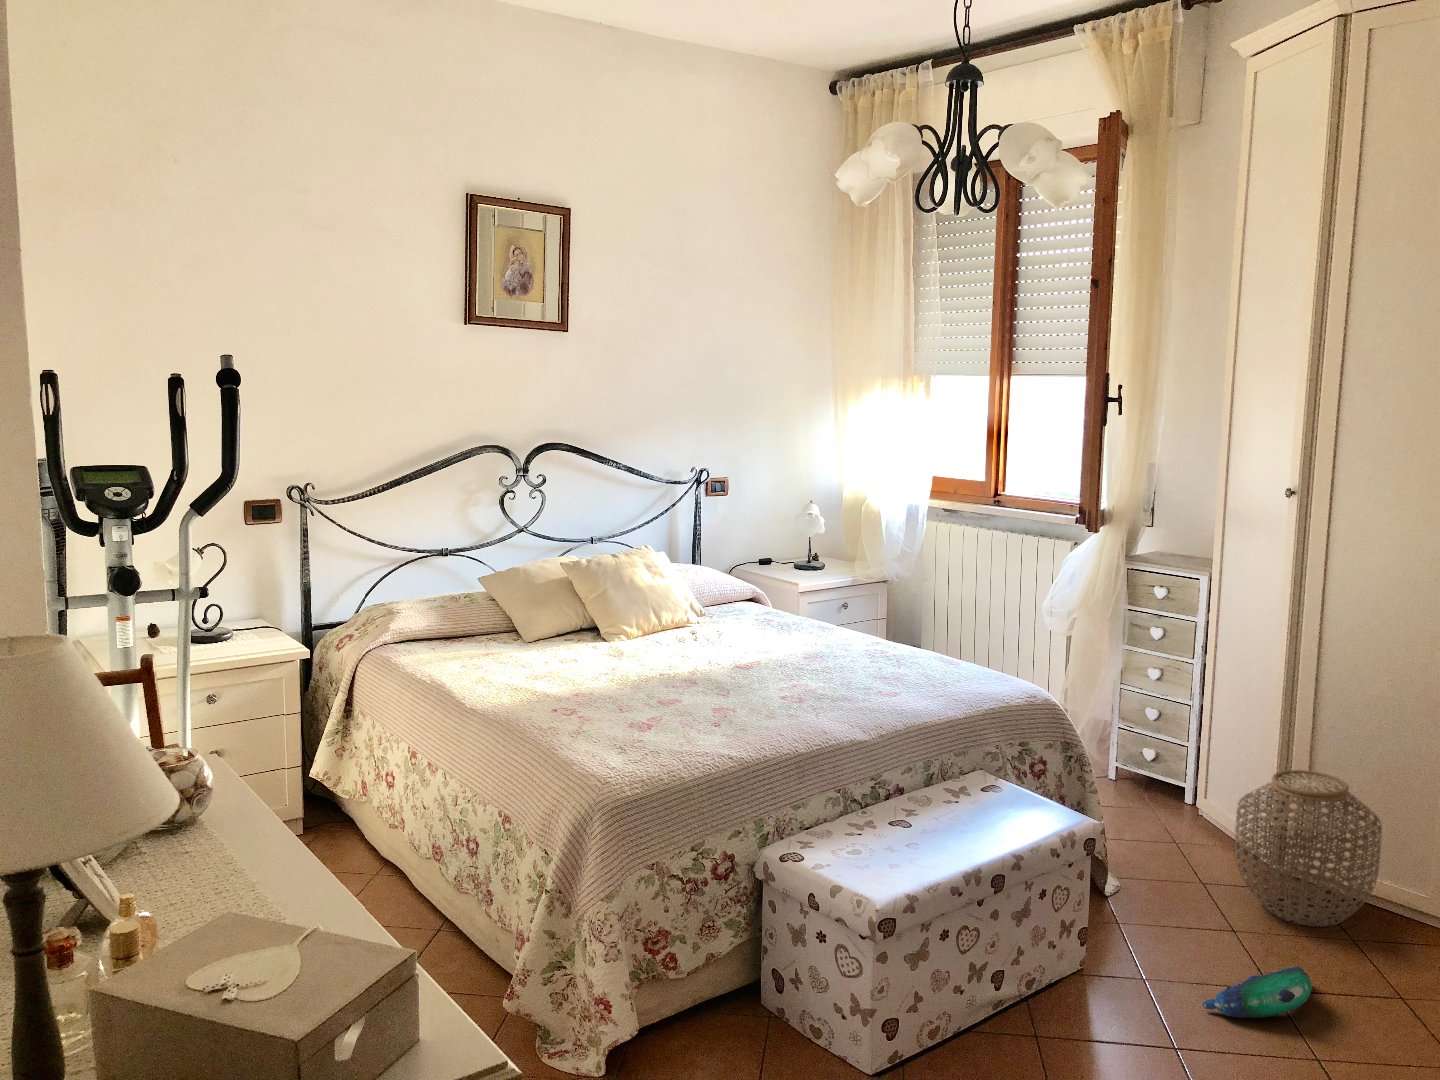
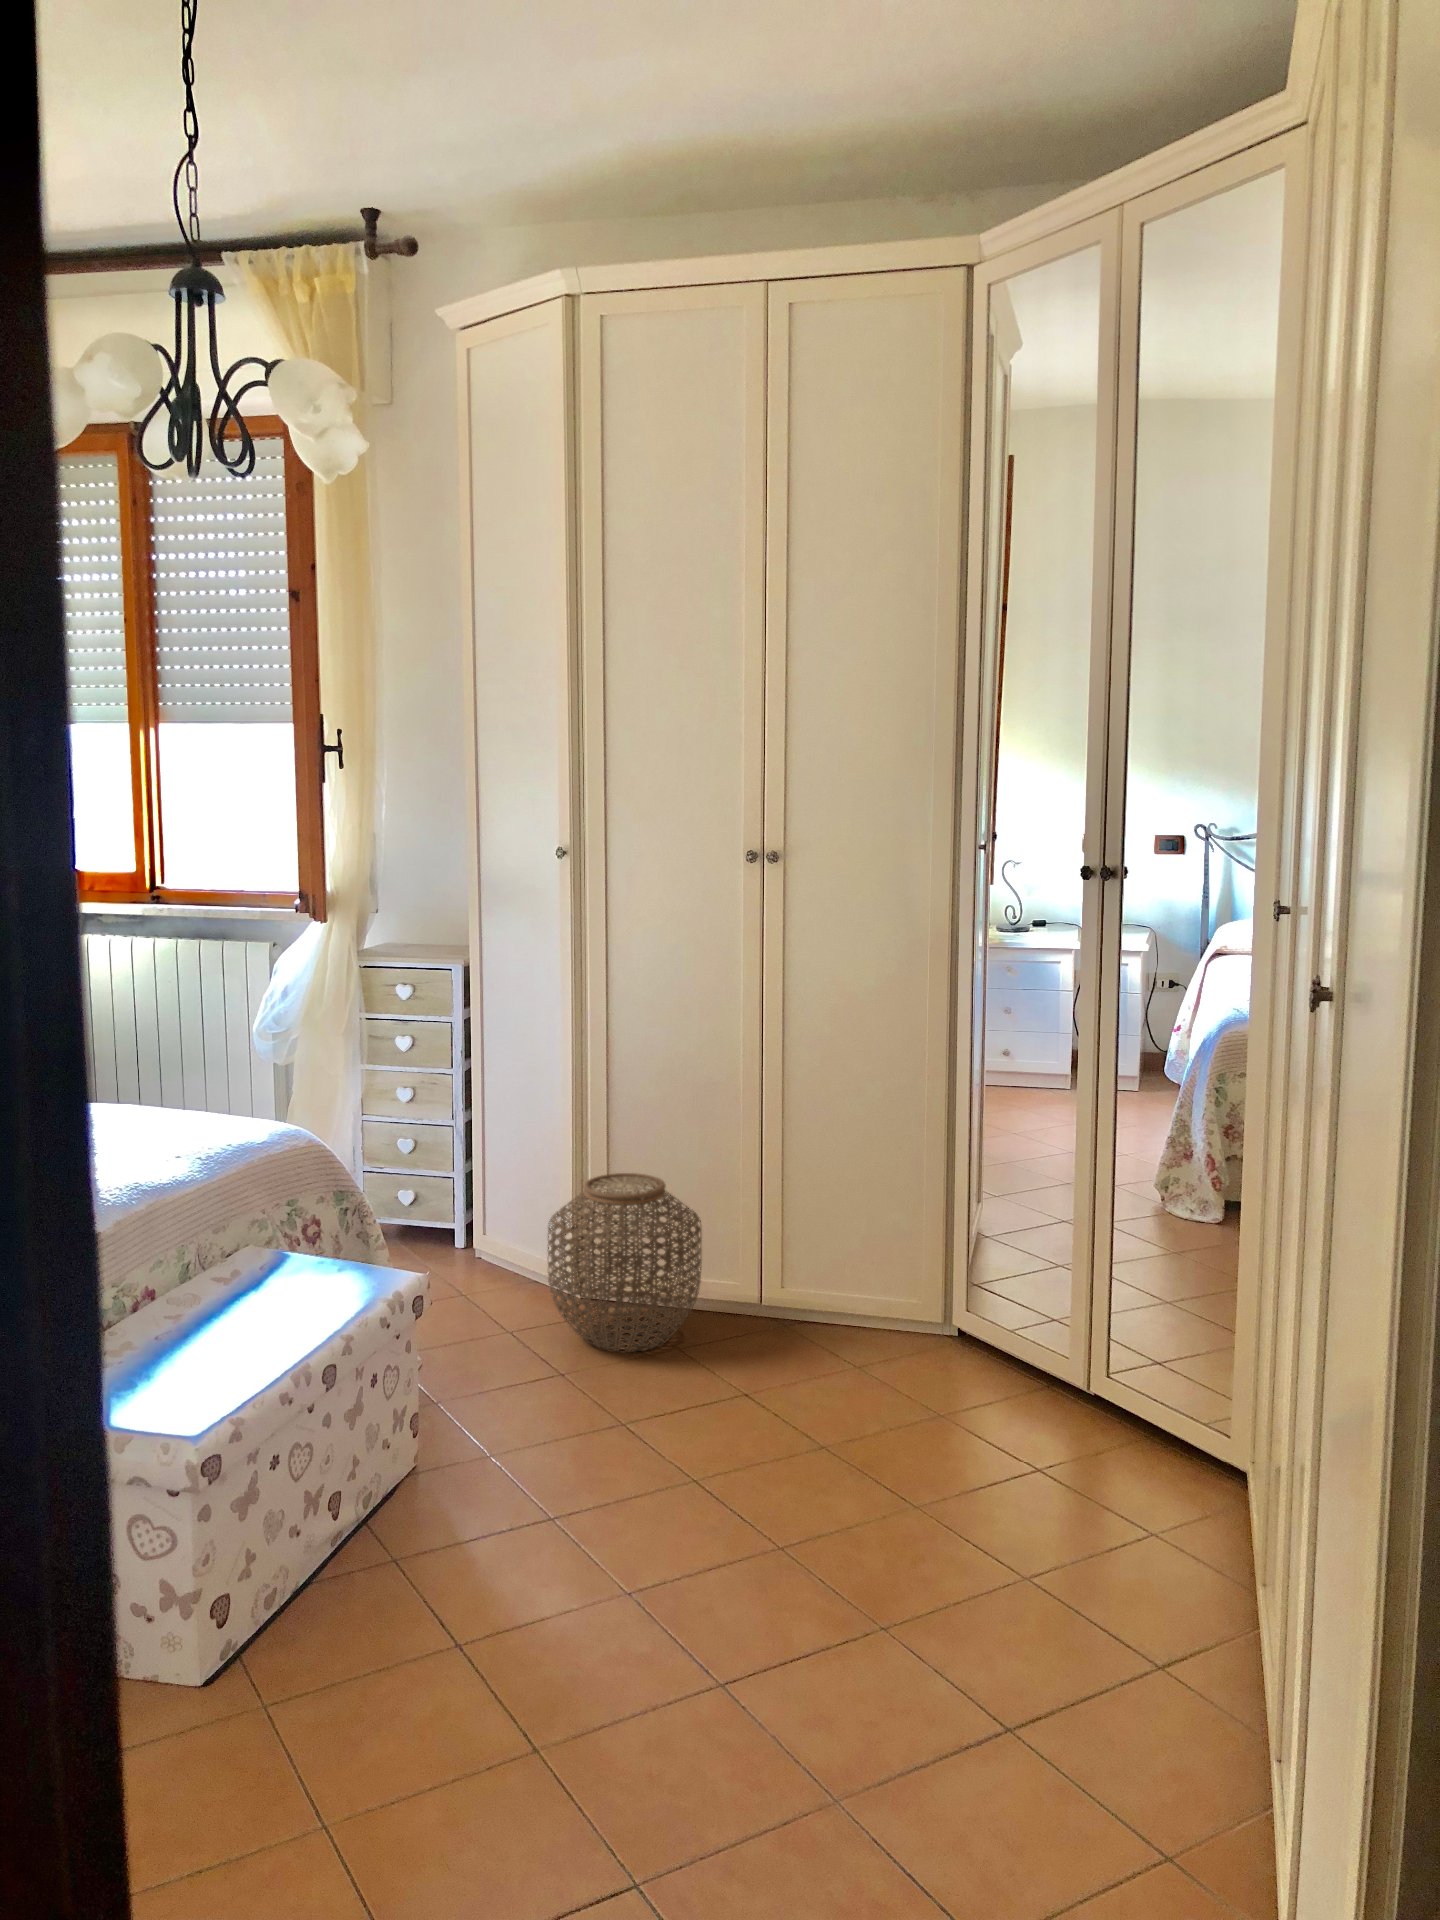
plush toy: present [1203,966,1312,1019] -> none [571,1396,679,1472]

